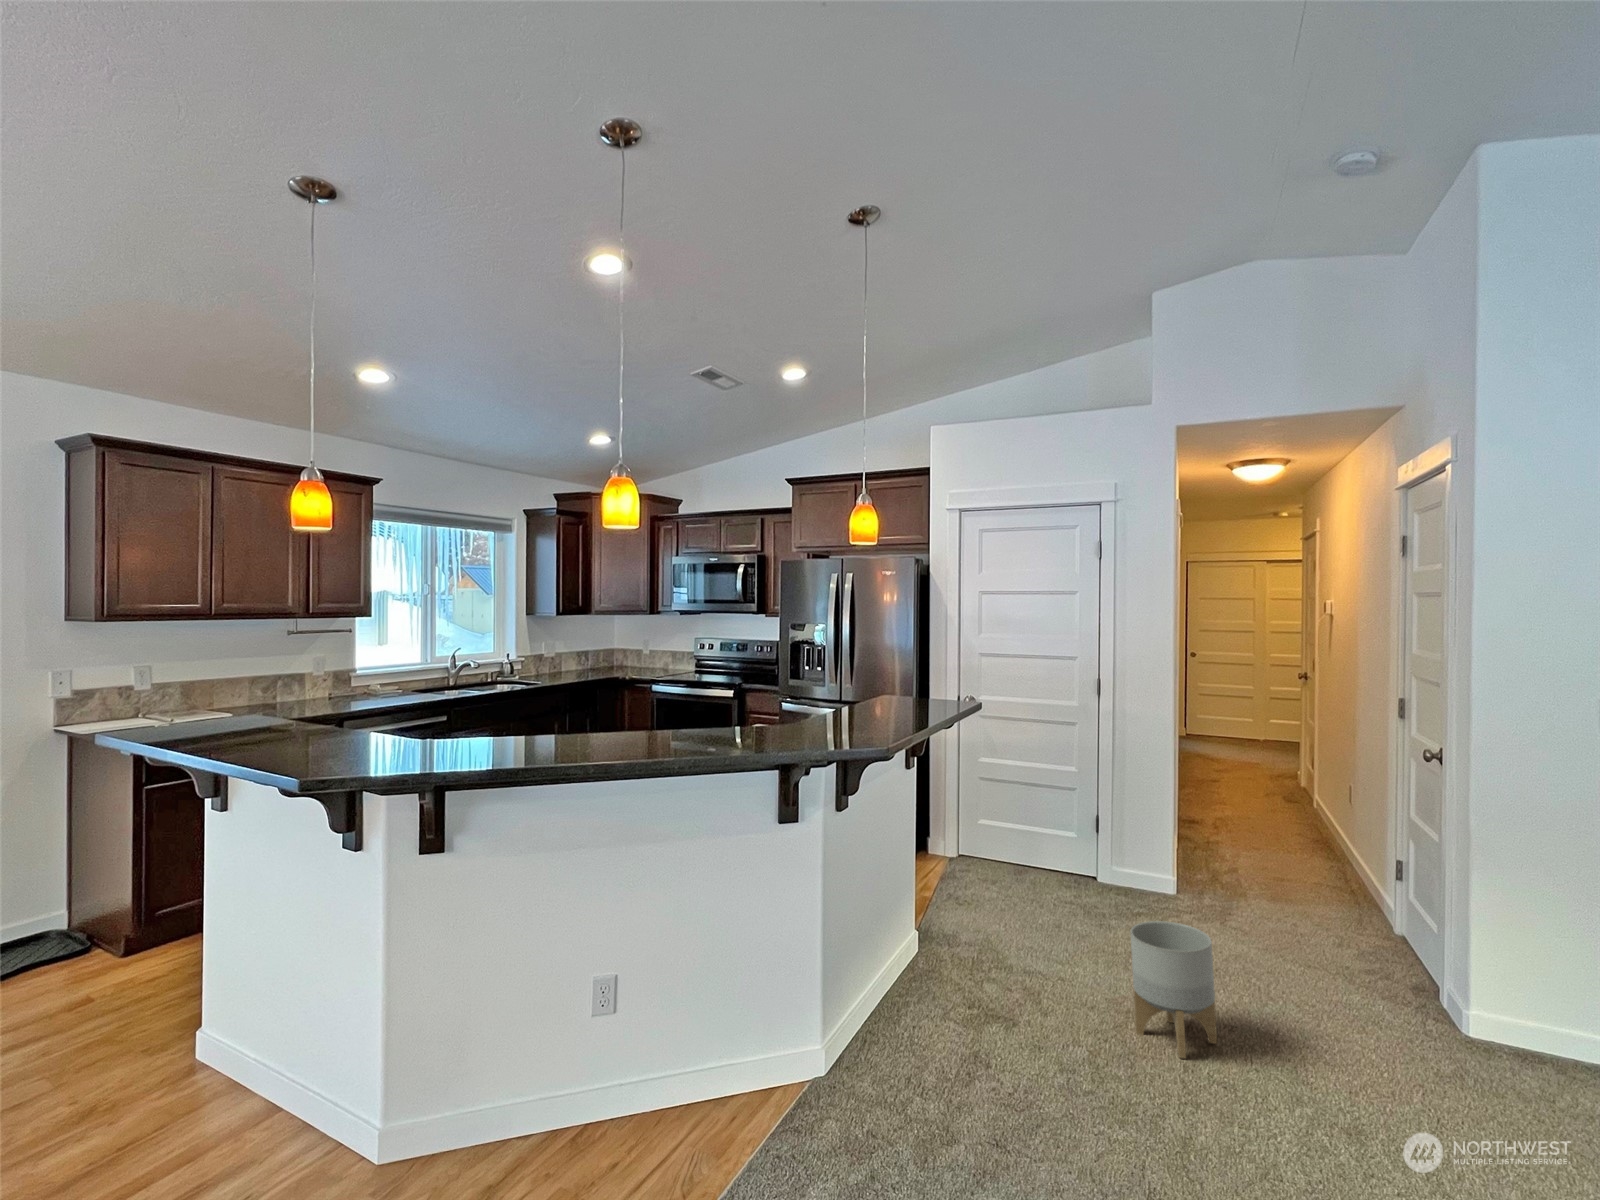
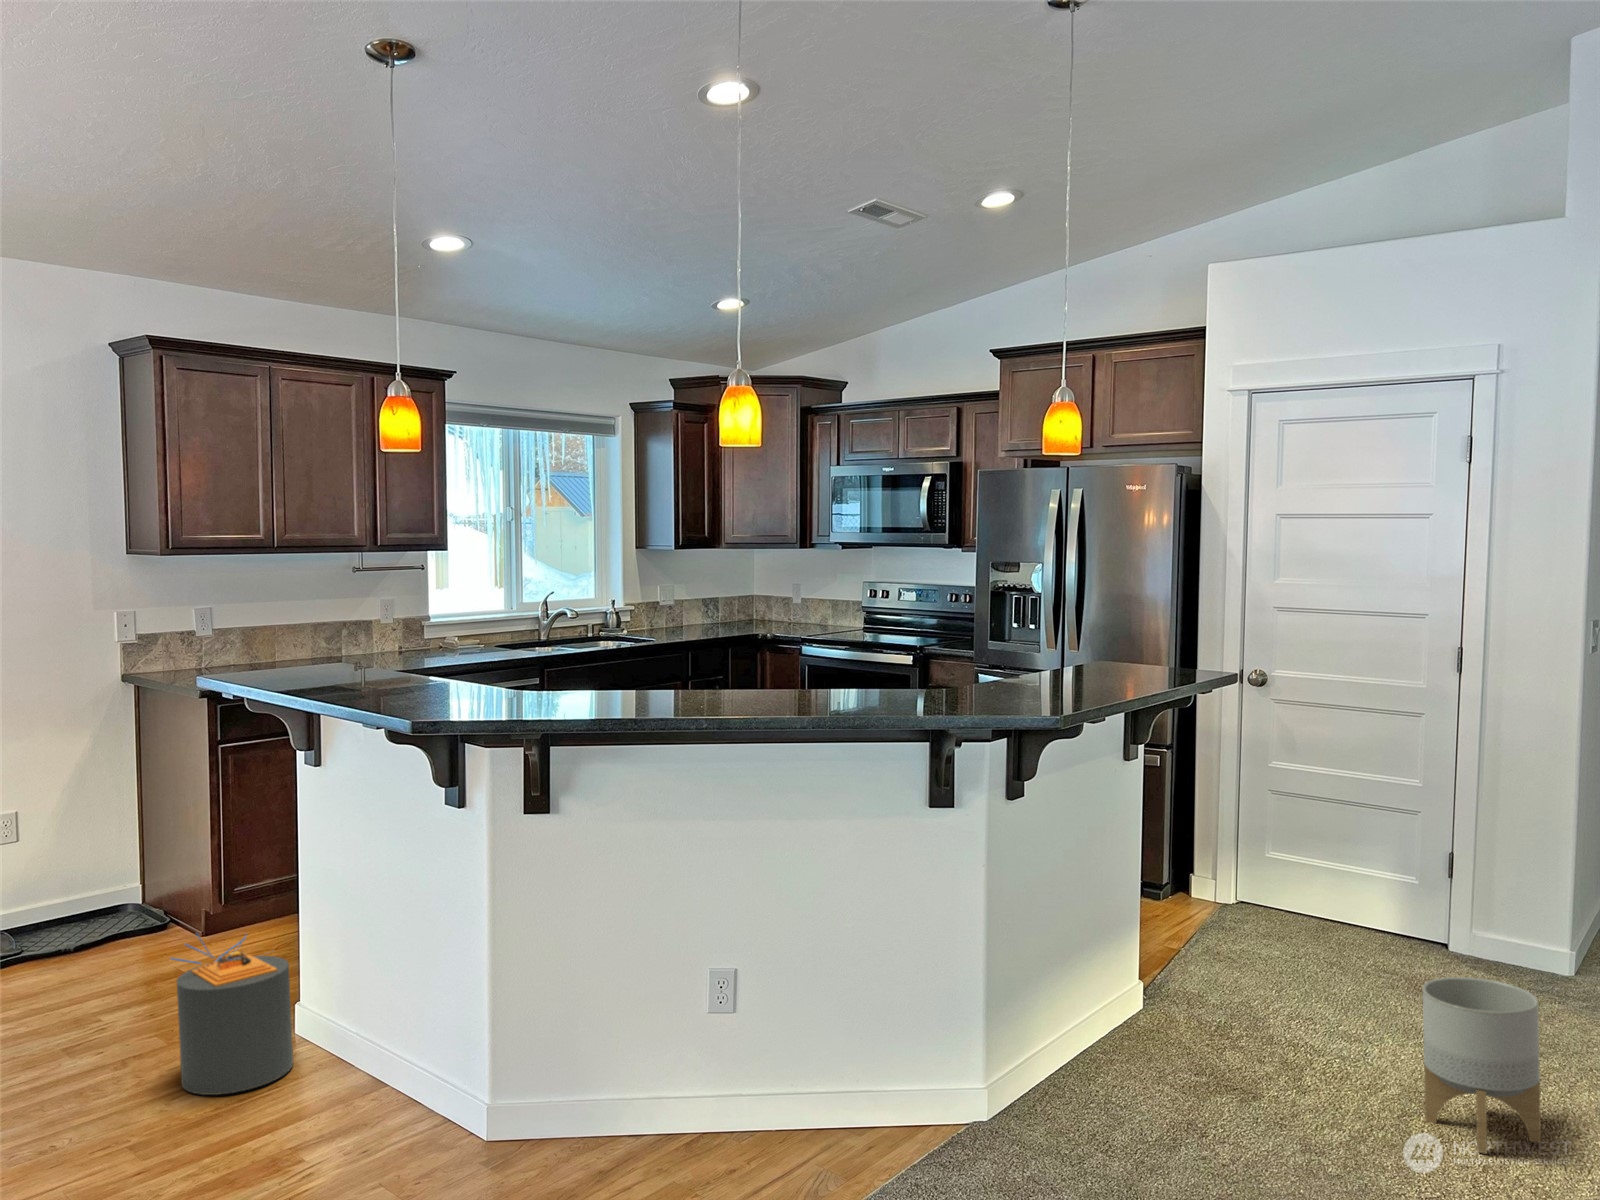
trash can: none [47,970,189,1144] -> present [172,933,293,1095]

